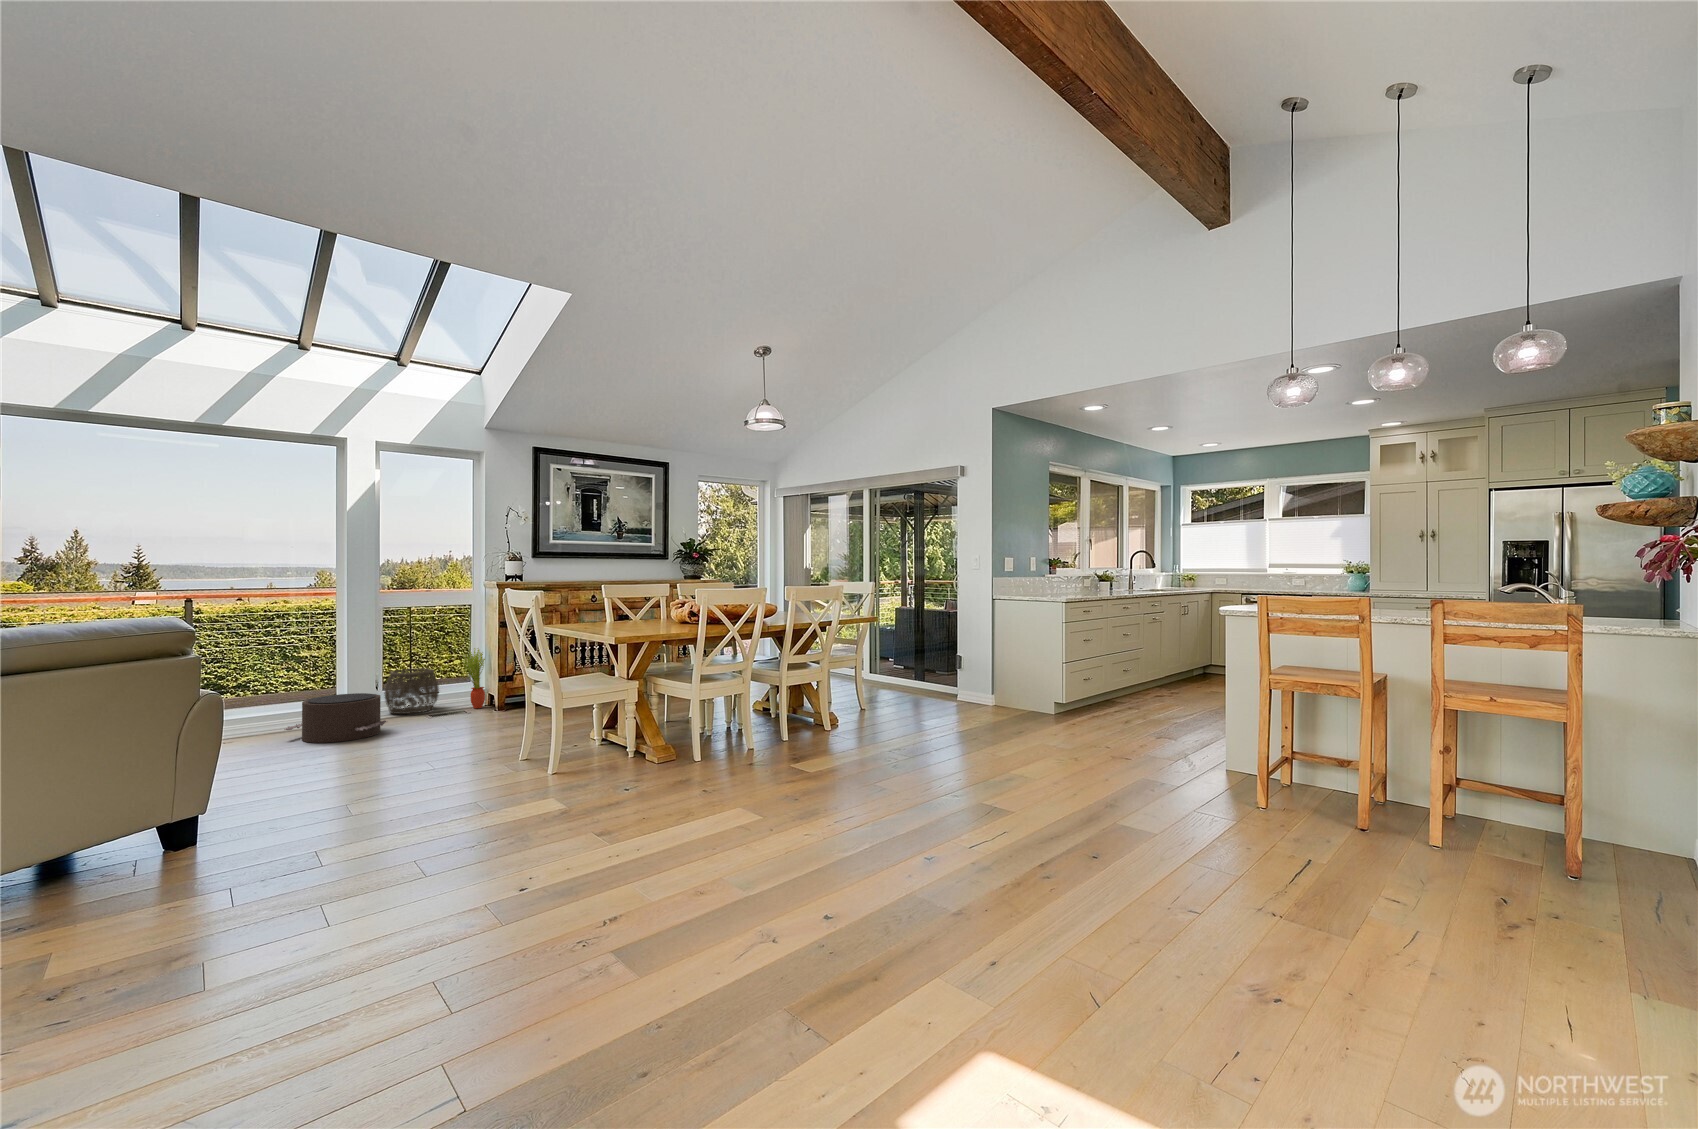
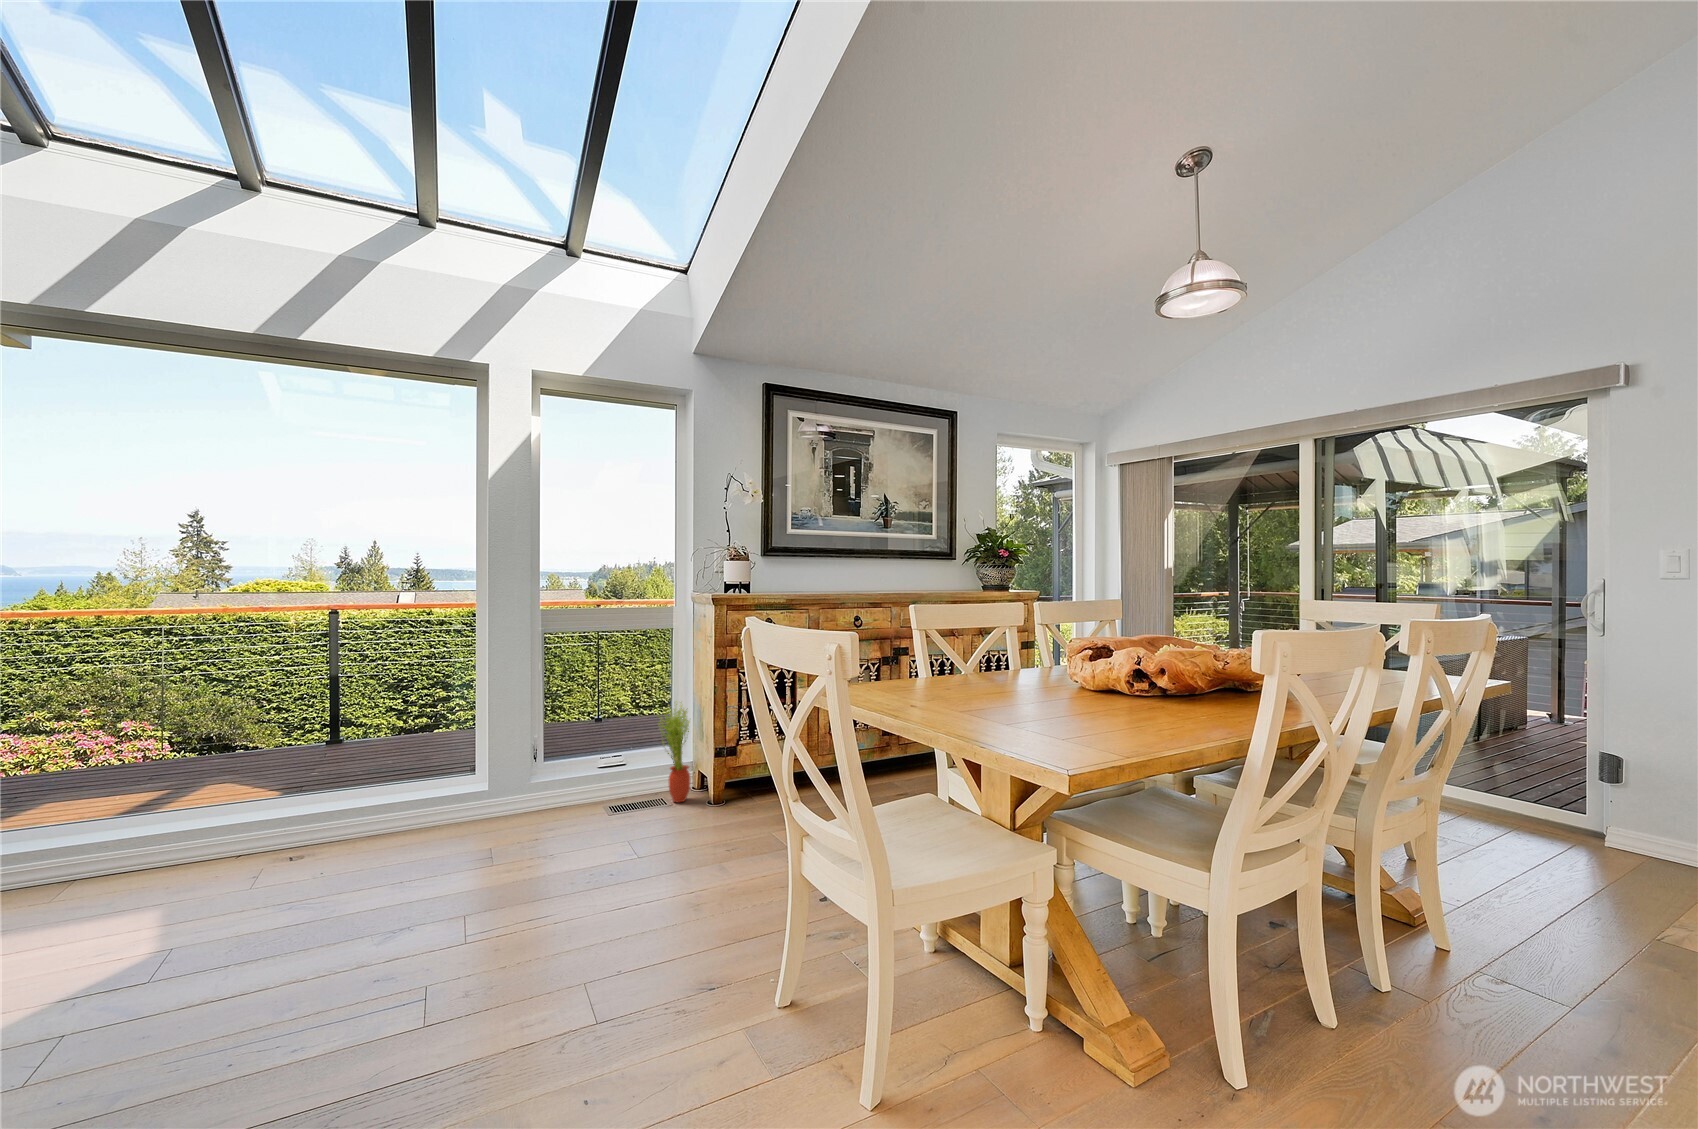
woven basket: present [384,668,439,714] -> none [542,730,624,810]
pouf: present [284,693,386,743] -> none [347,787,518,898]

